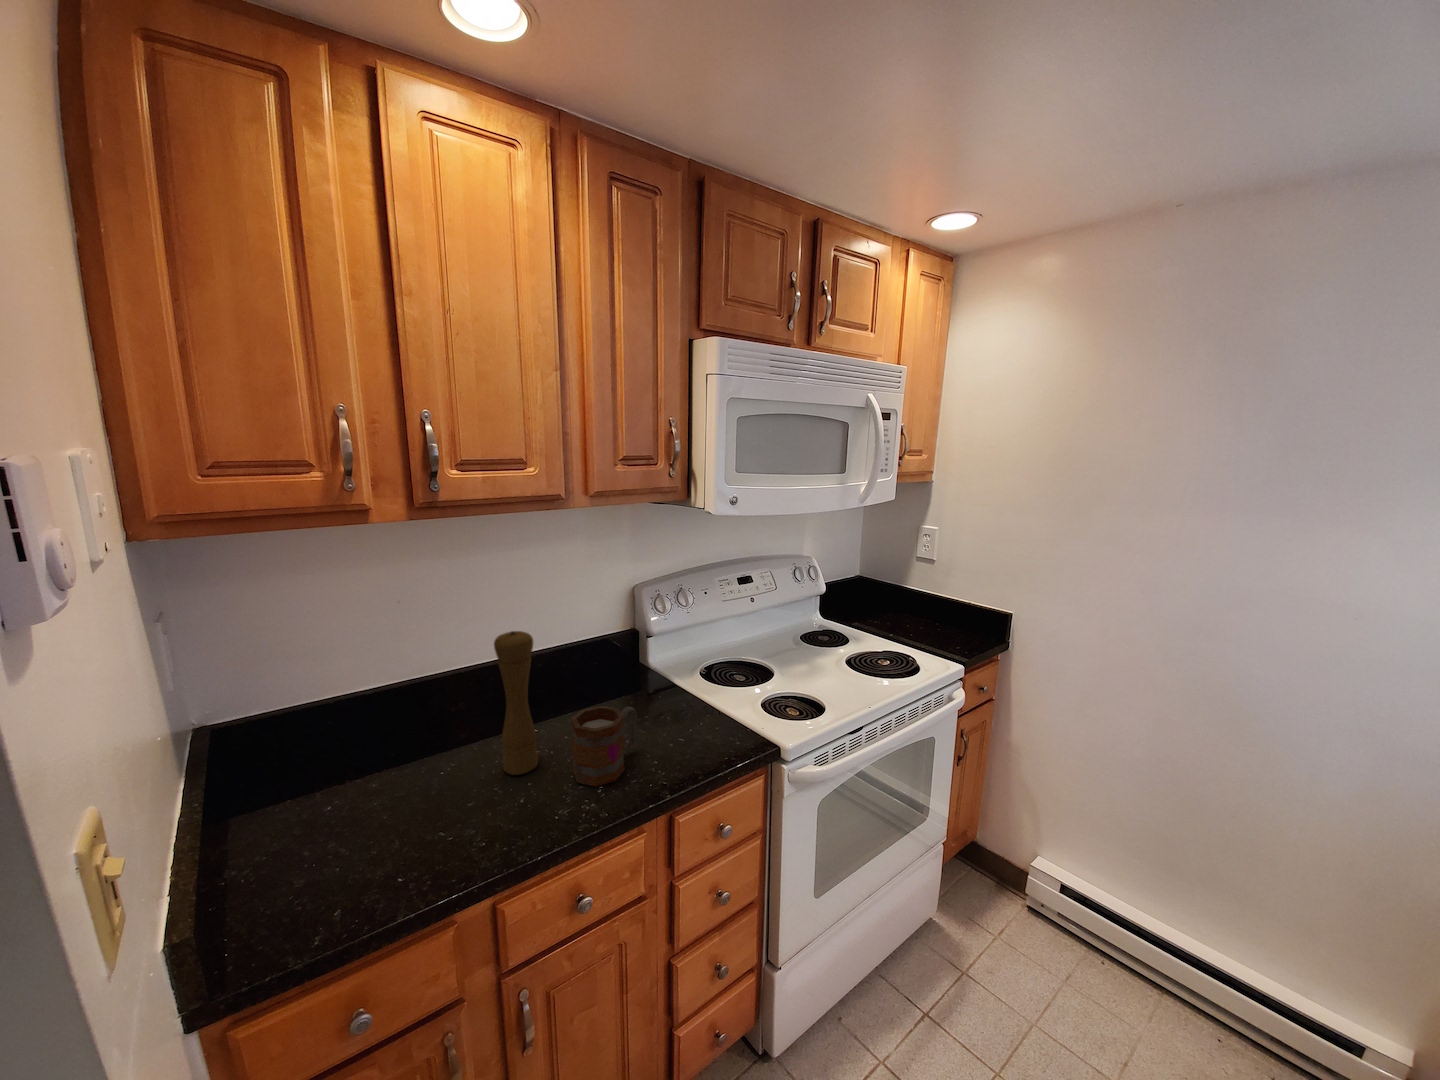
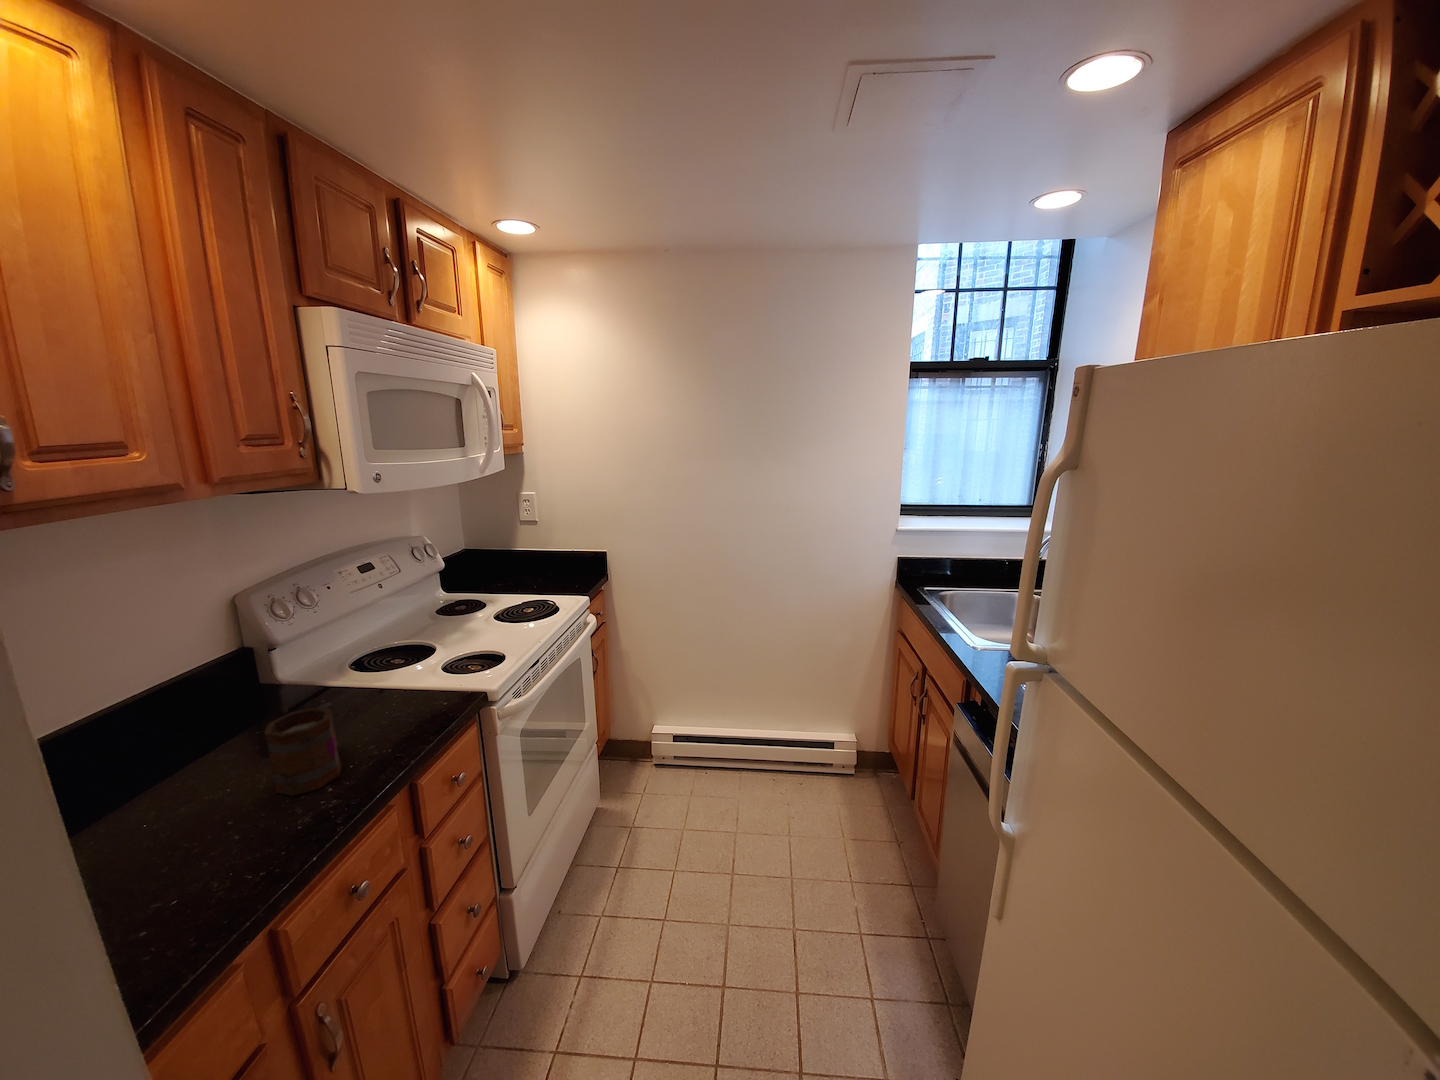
pepper mill: present [494,631,538,775] -> none [121,657,217,833]

